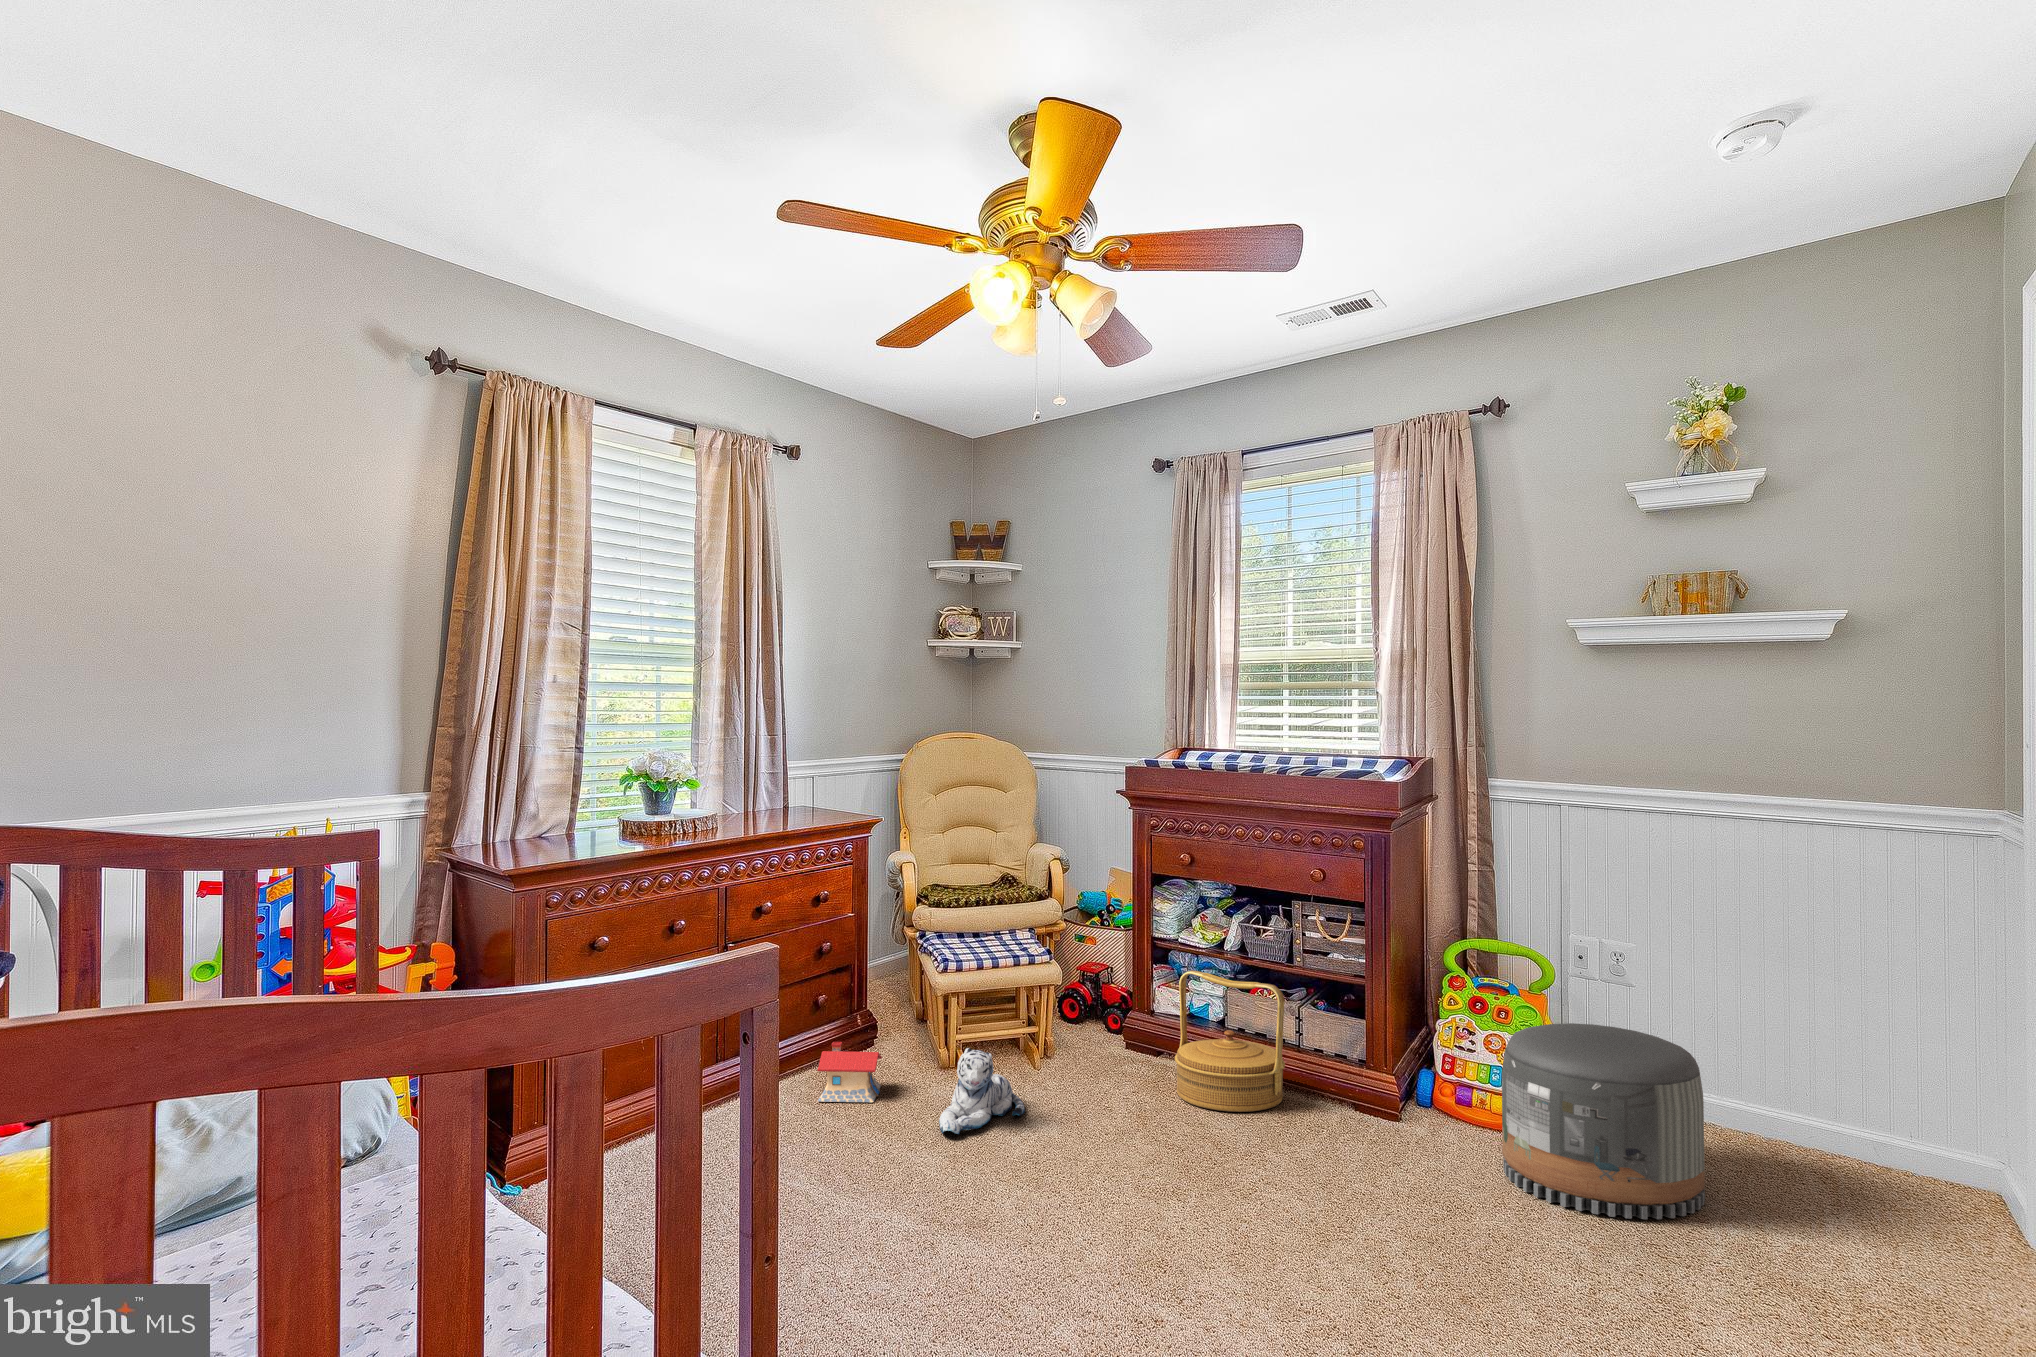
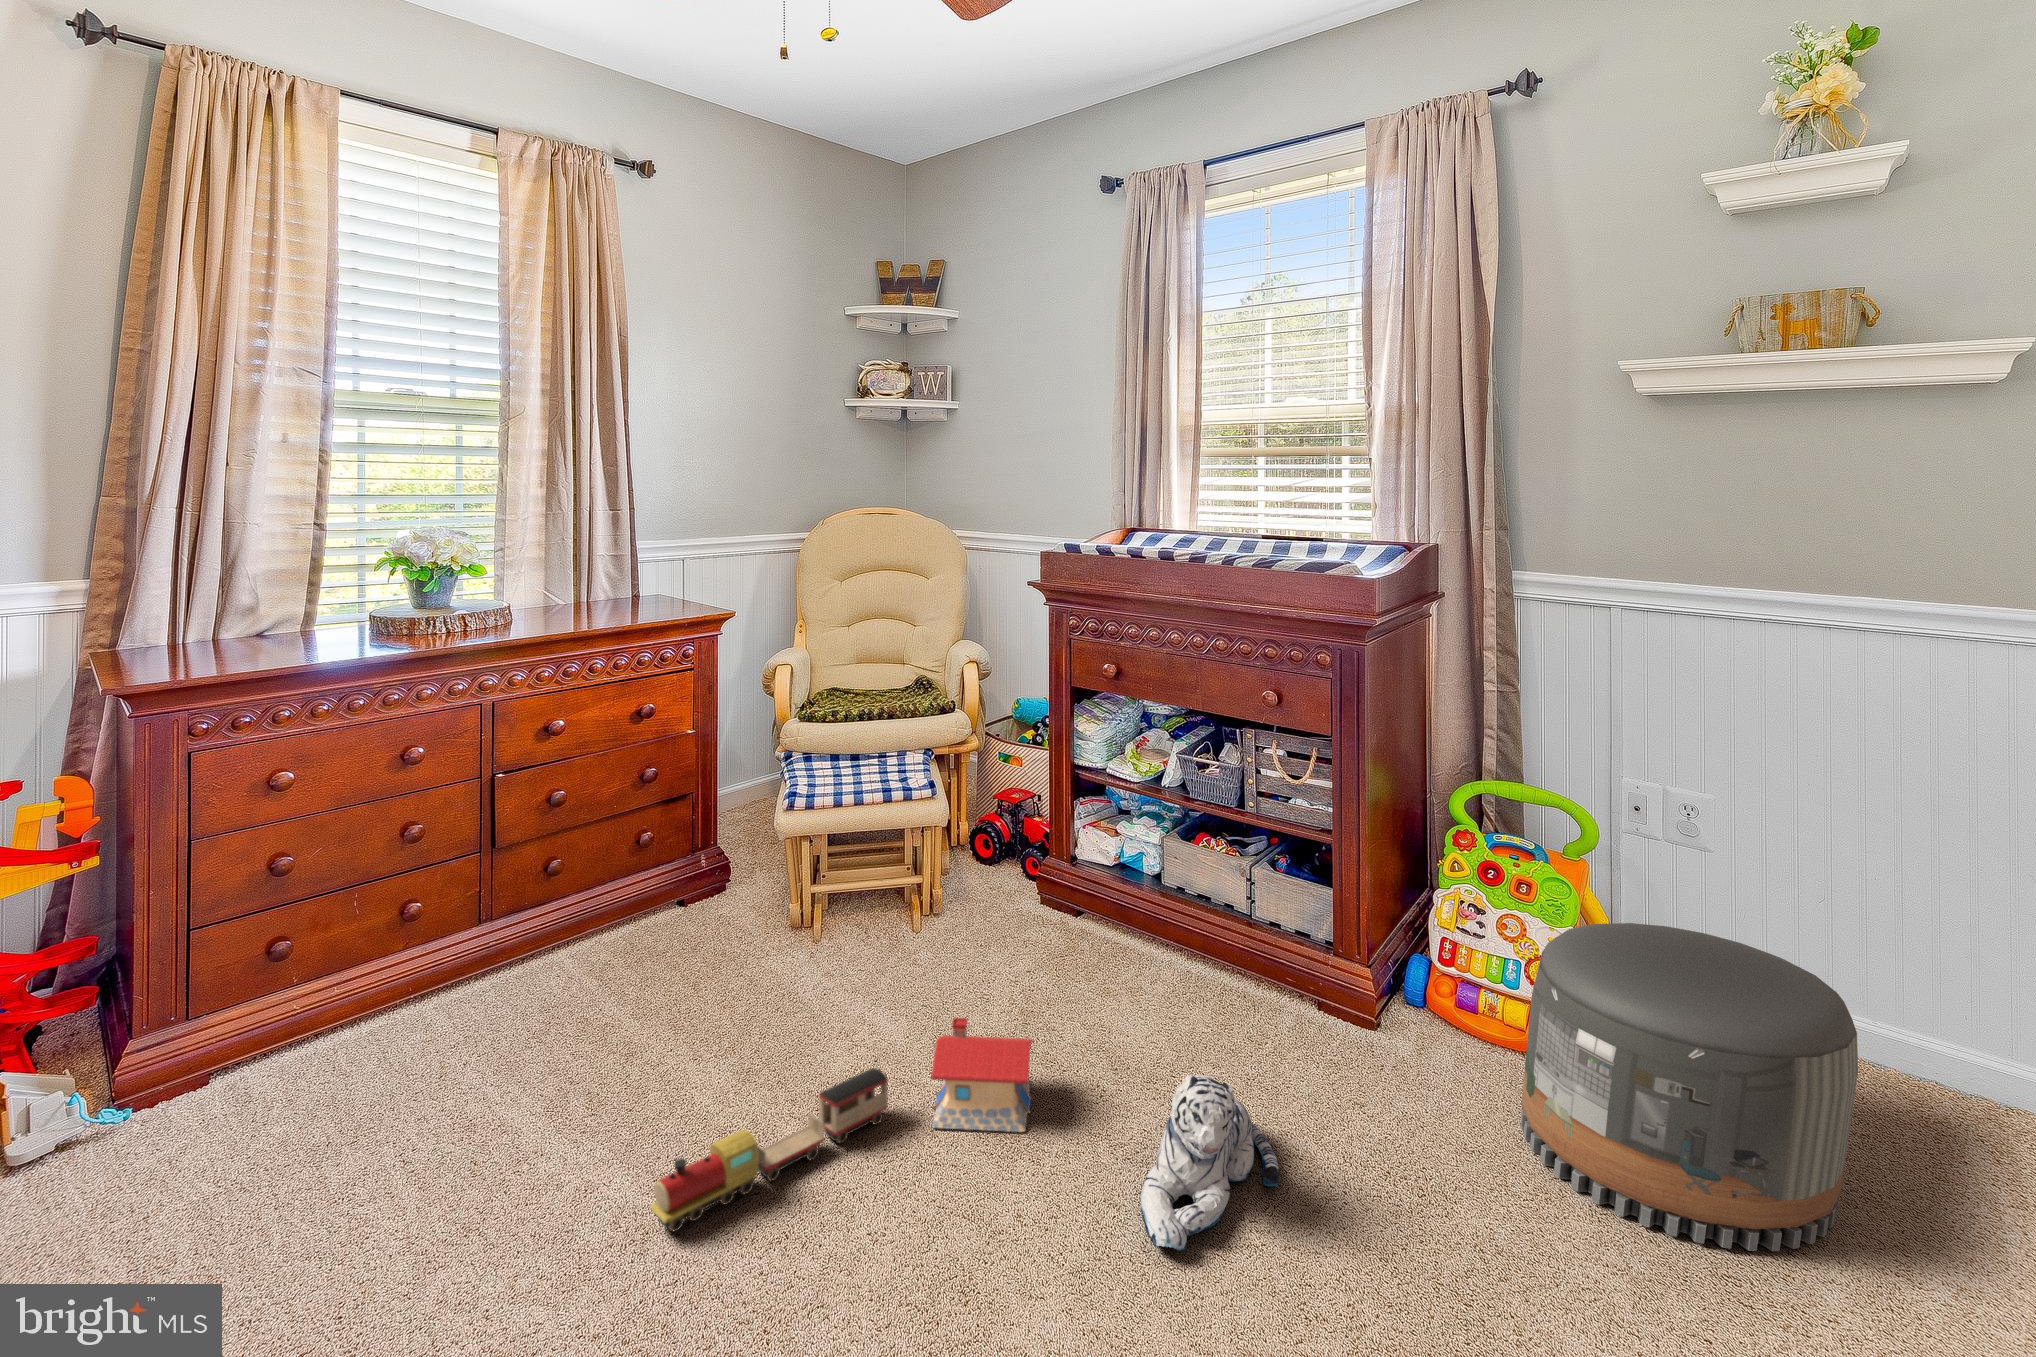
woven basket: present [1175,970,1285,1112] -> none [1086,815,1229,1004]
toy house: present [817,1042,882,1102] -> present [931,1018,1032,1132]
plush toy: present [939,1048,1025,1134] -> present [1140,1075,1279,1251]
toy train: none [928,1136,1061,1222] -> present [650,1068,888,1232]

